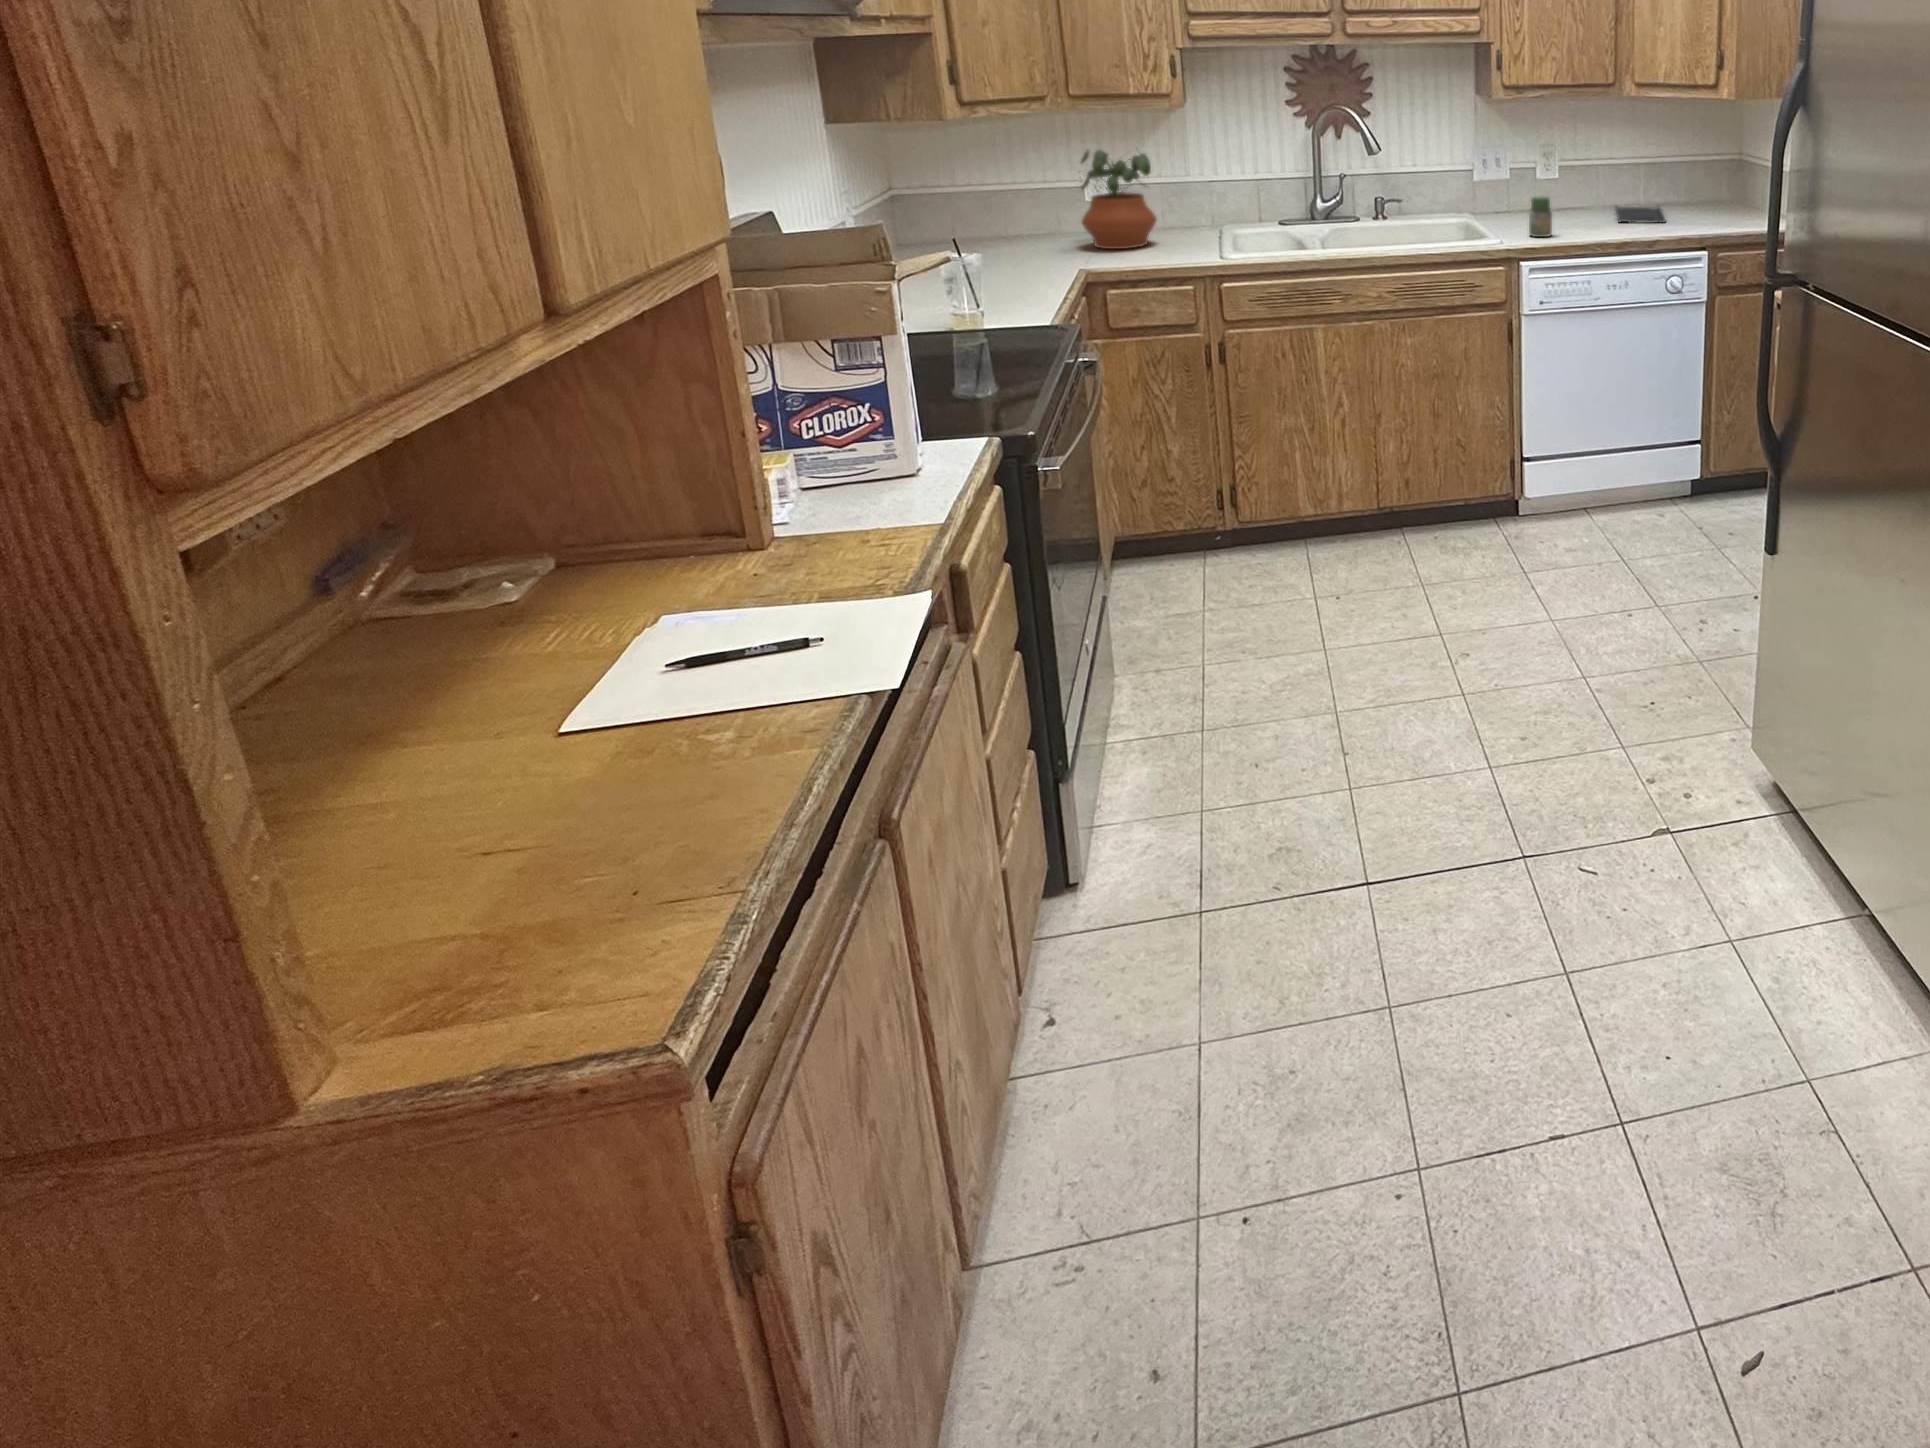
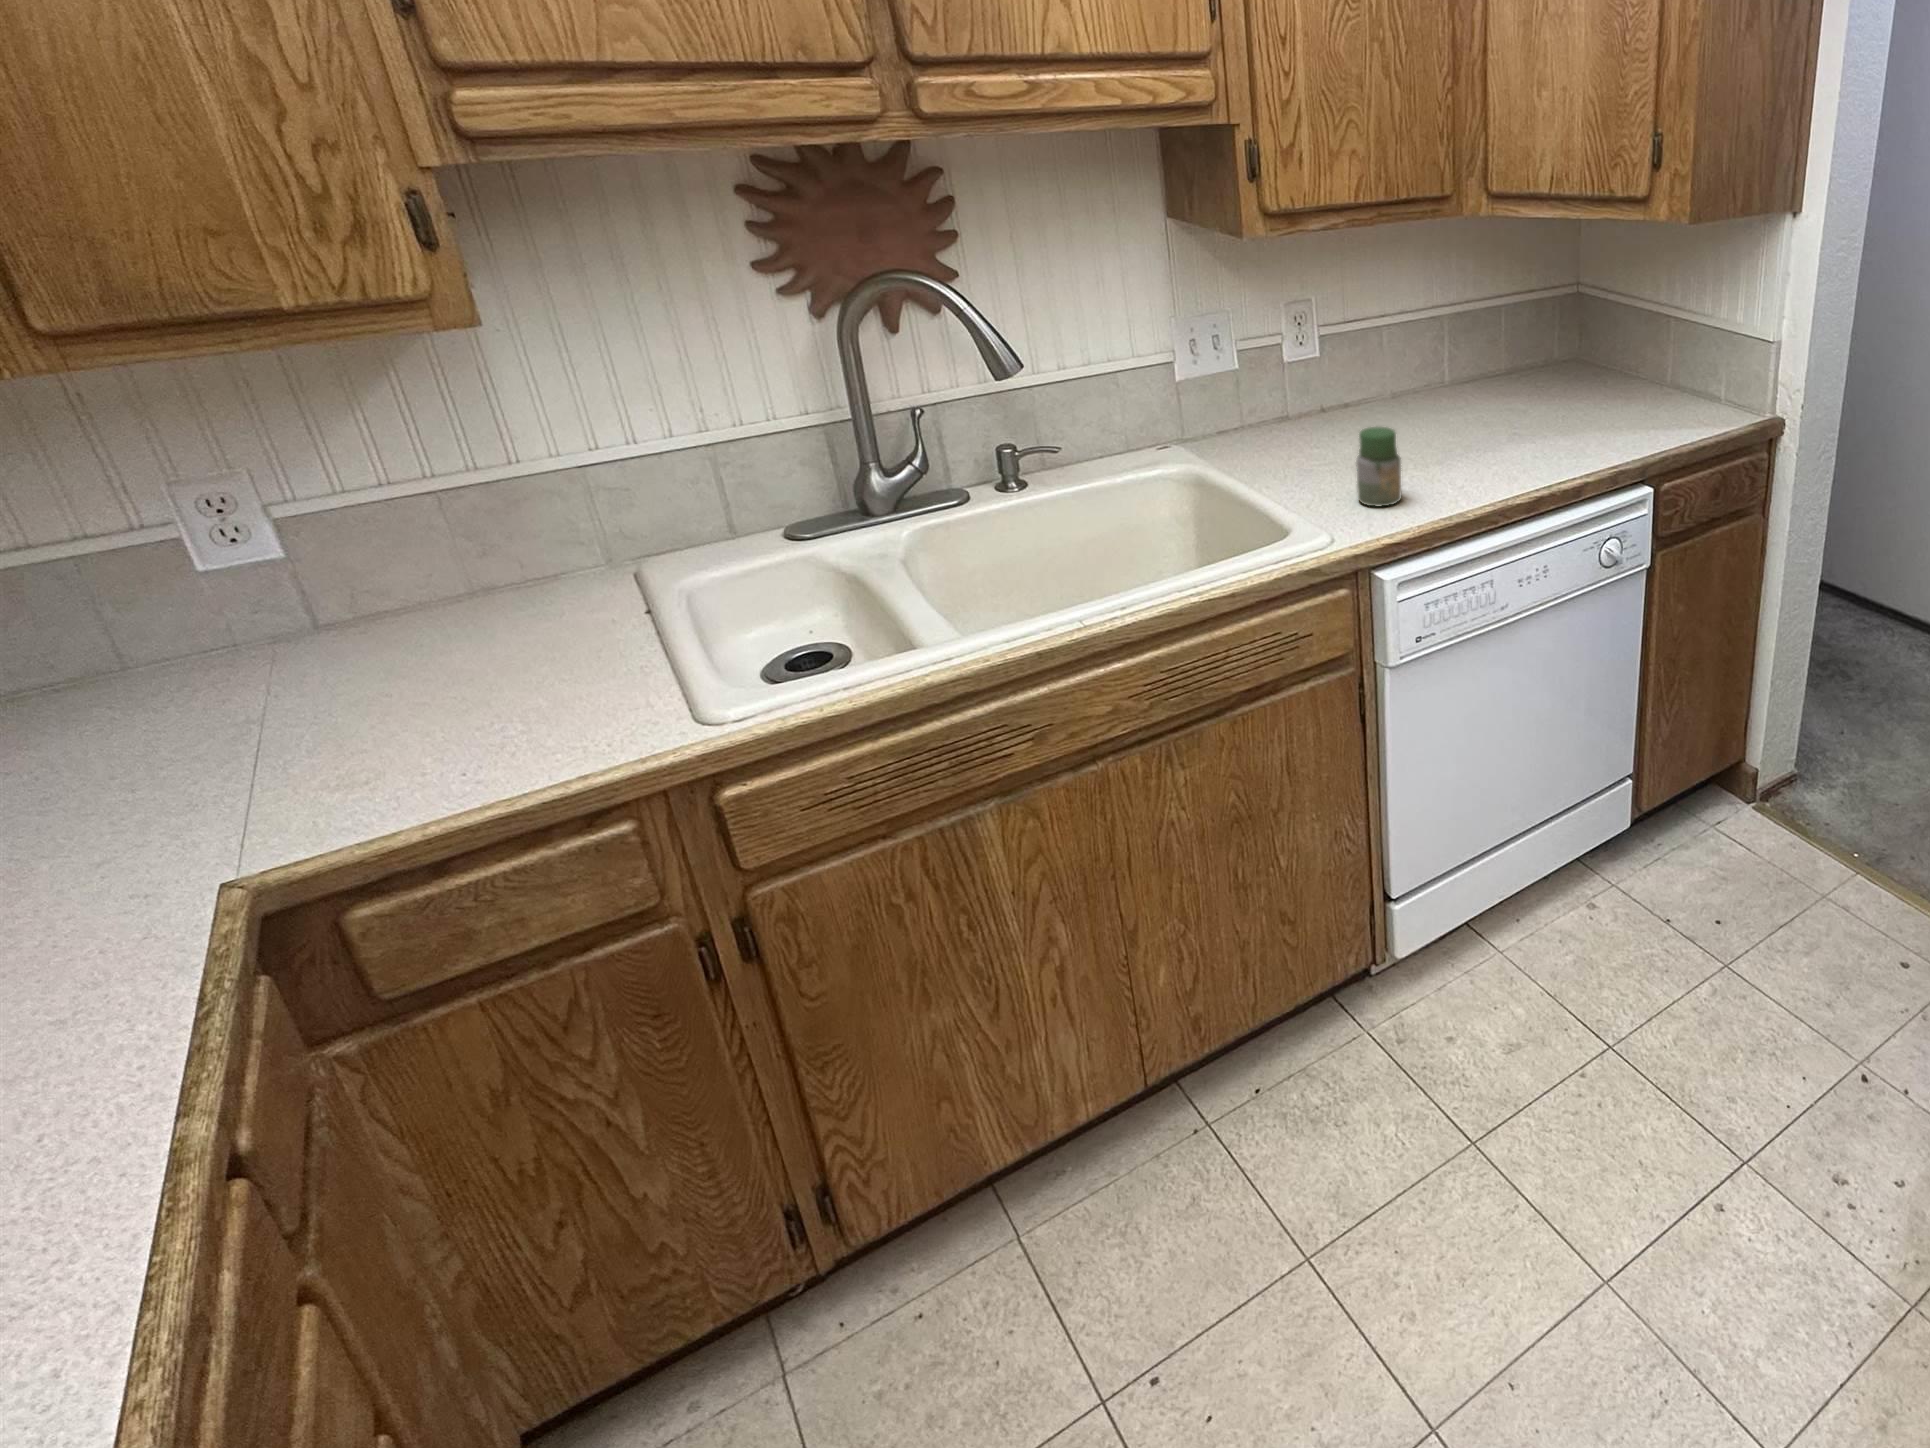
potted plant: present [1081,149,1157,249] -> none [129,449,460,744]
tray: present [1616,206,1665,223] -> none [1408,382,1538,437]

